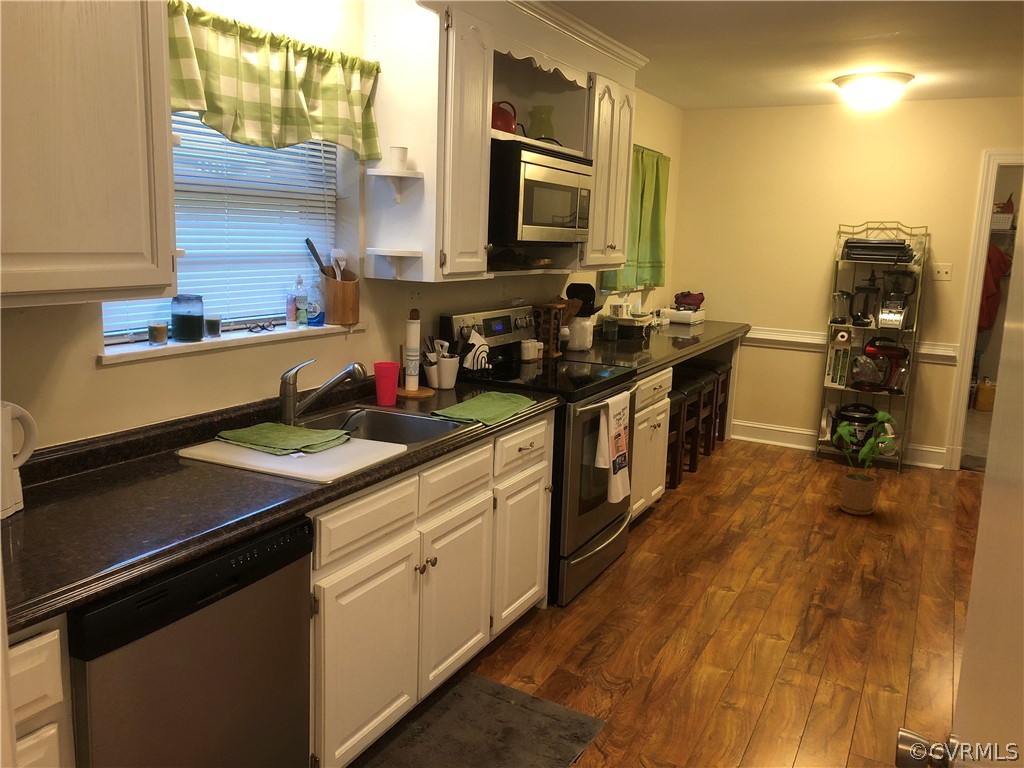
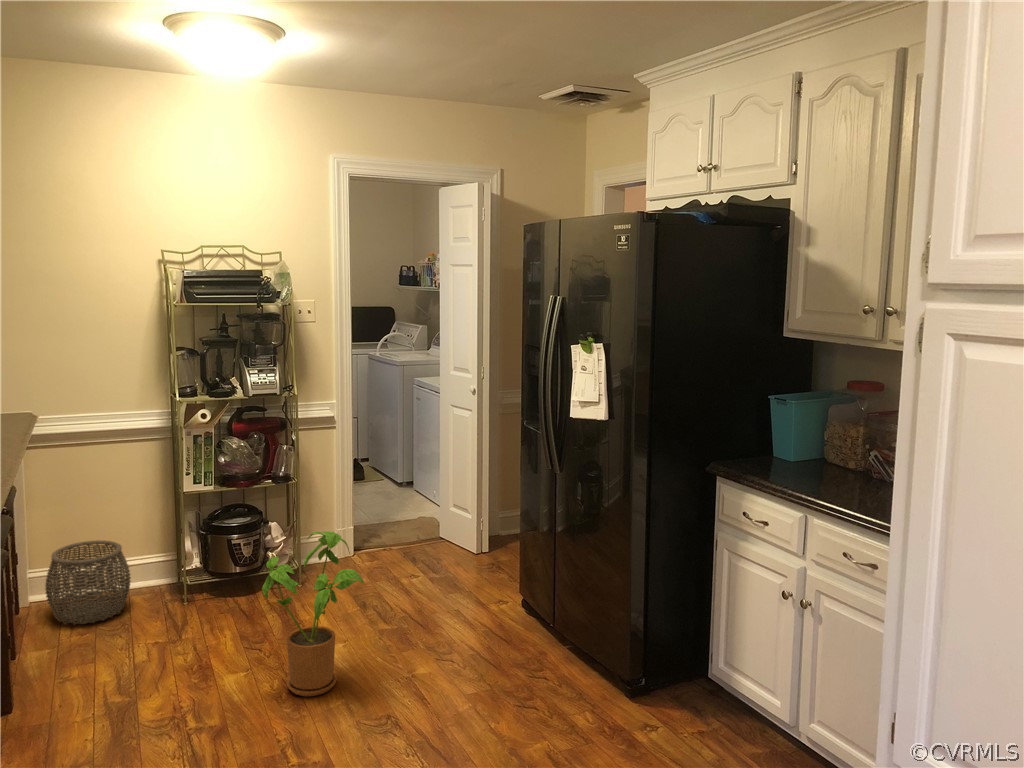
woven basket: none [736,407,785,455] -> present [45,540,131,625]

